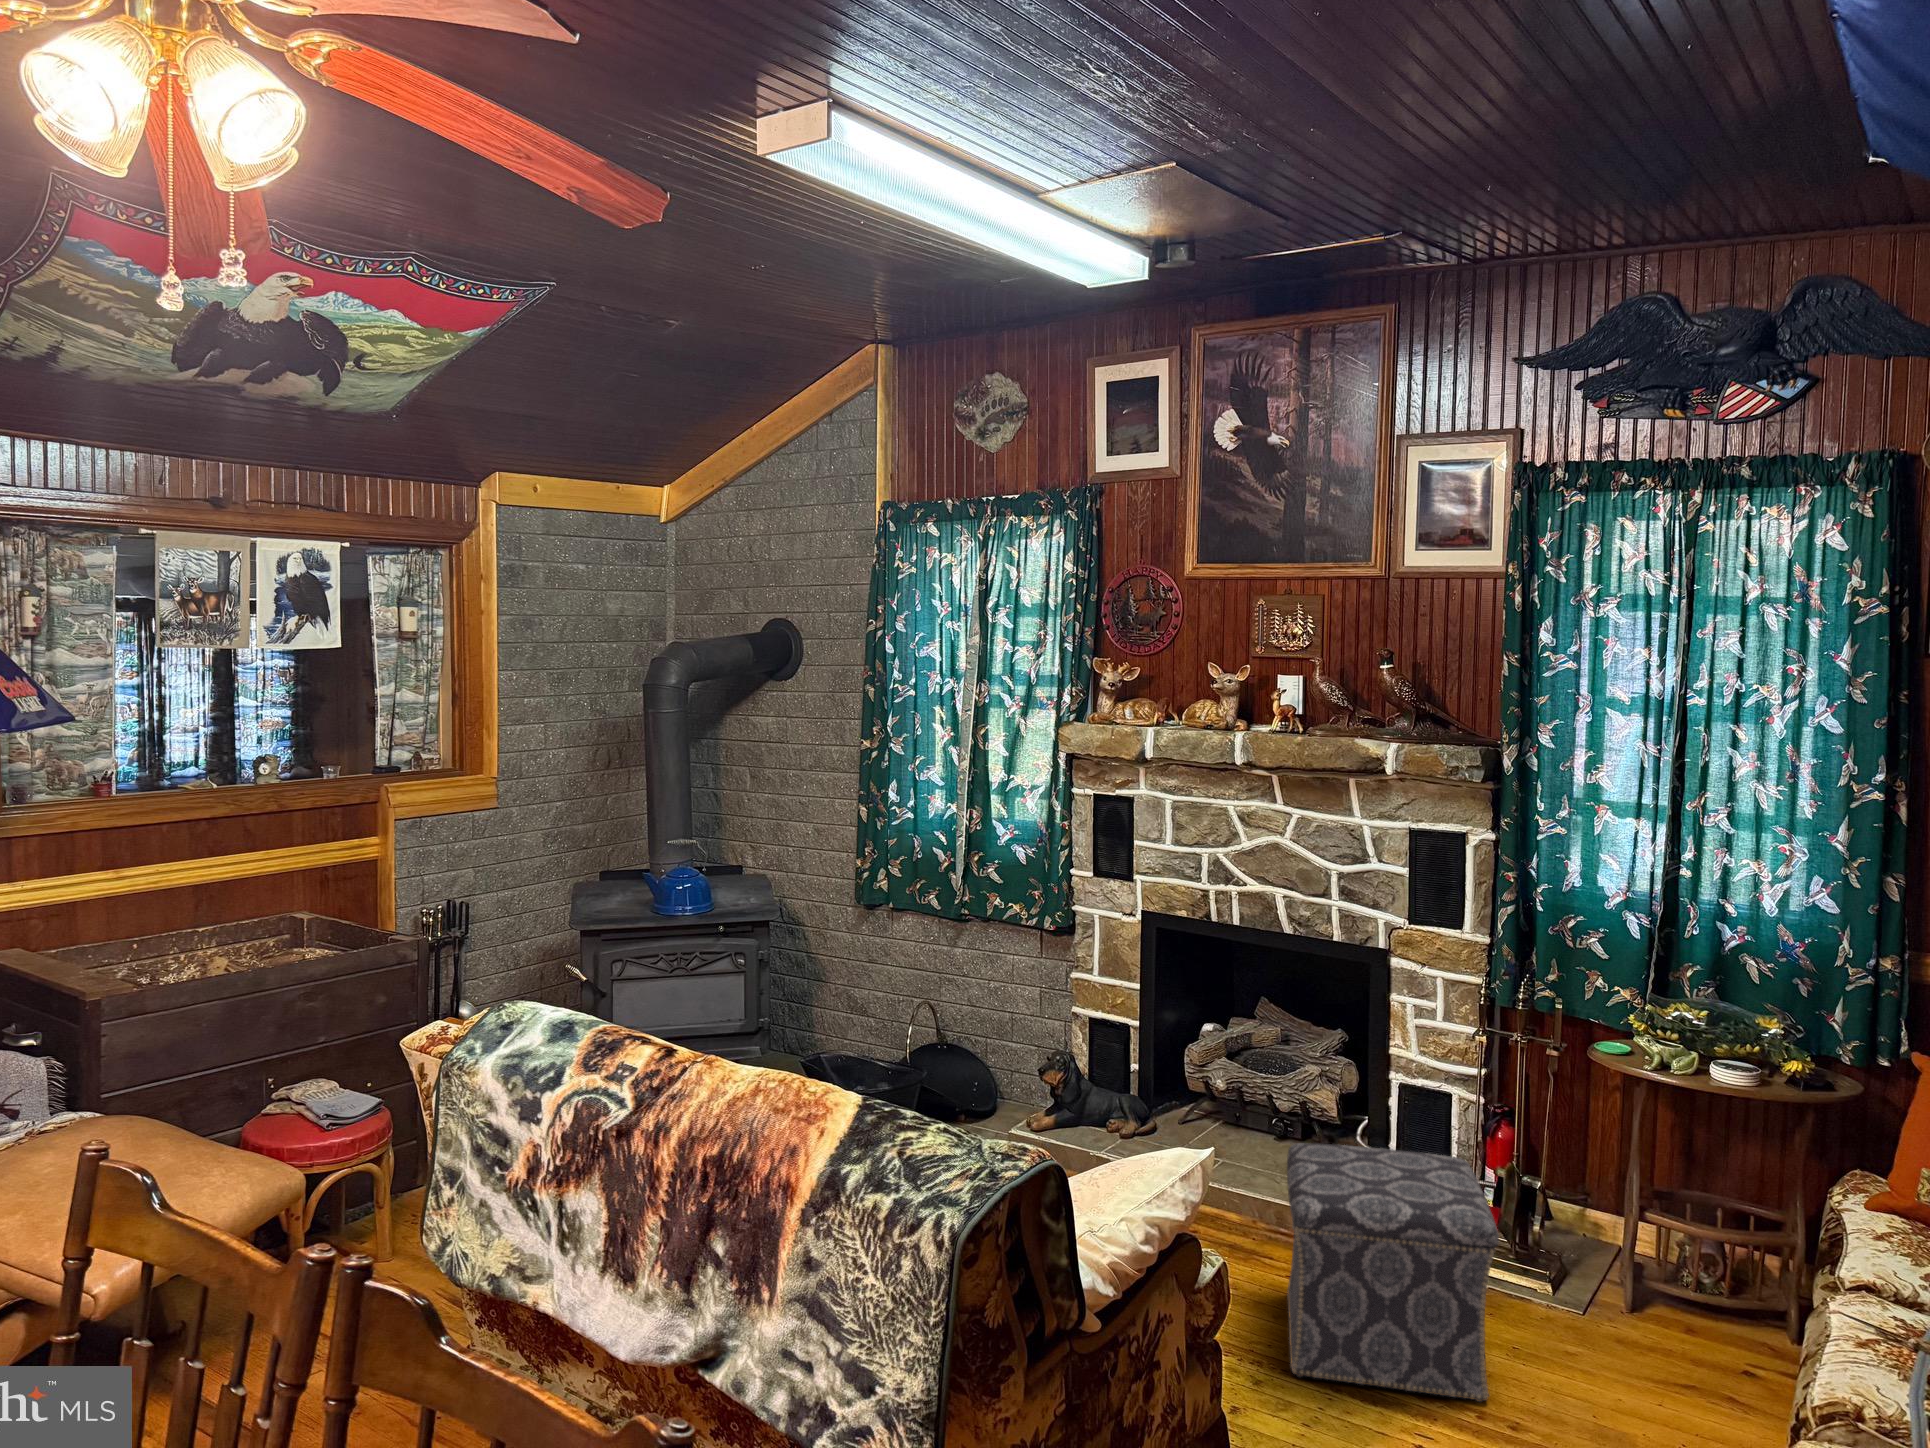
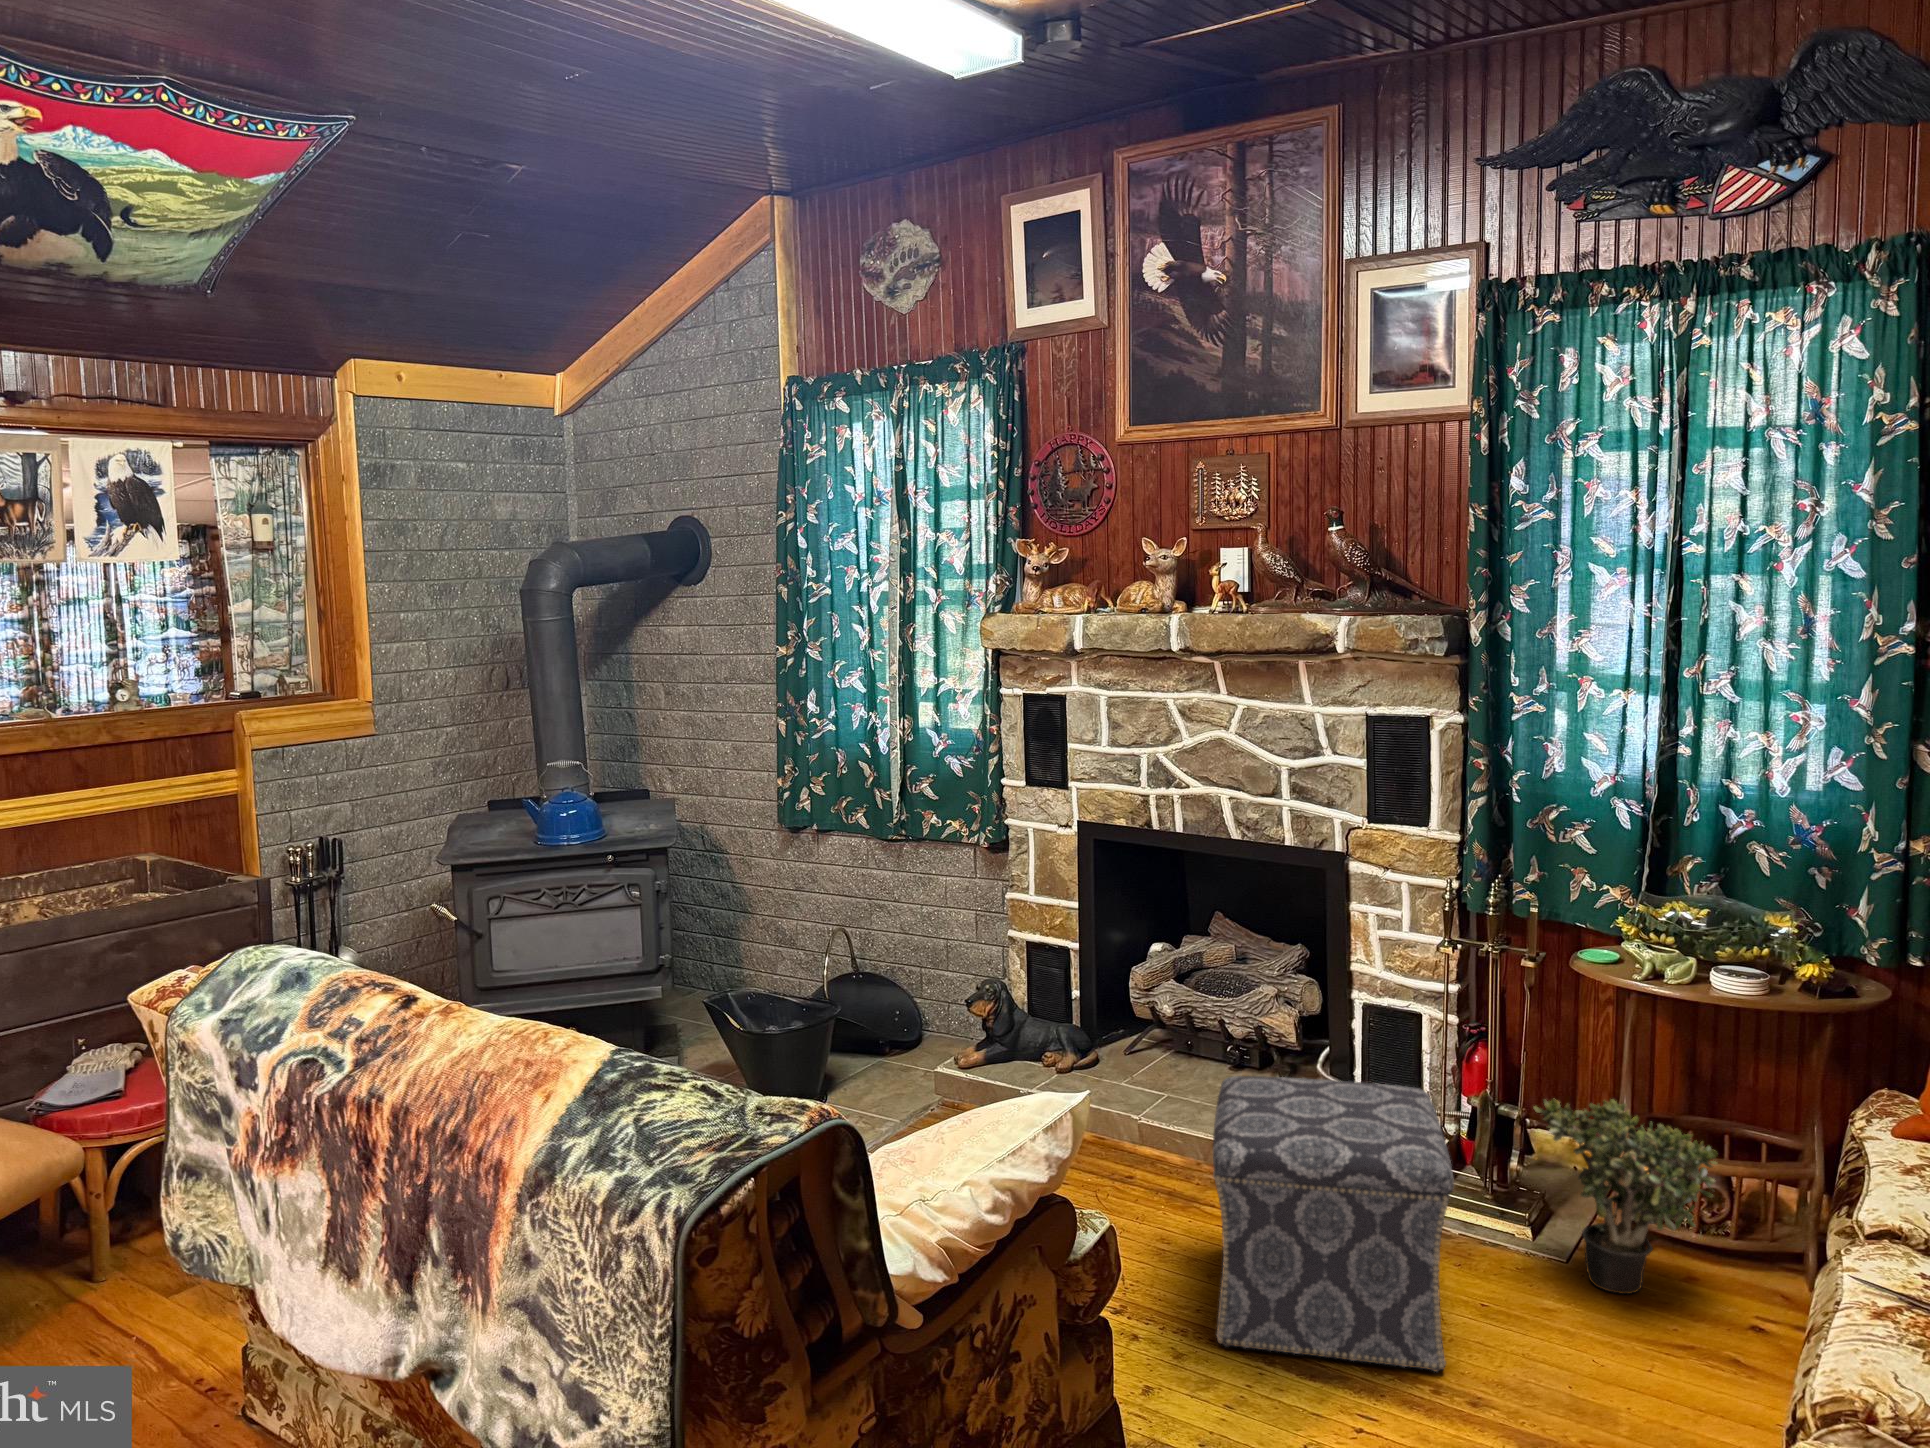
potted plant: none [1558,1171,1717,1343] -> present [1533,1099,1717,1294]

